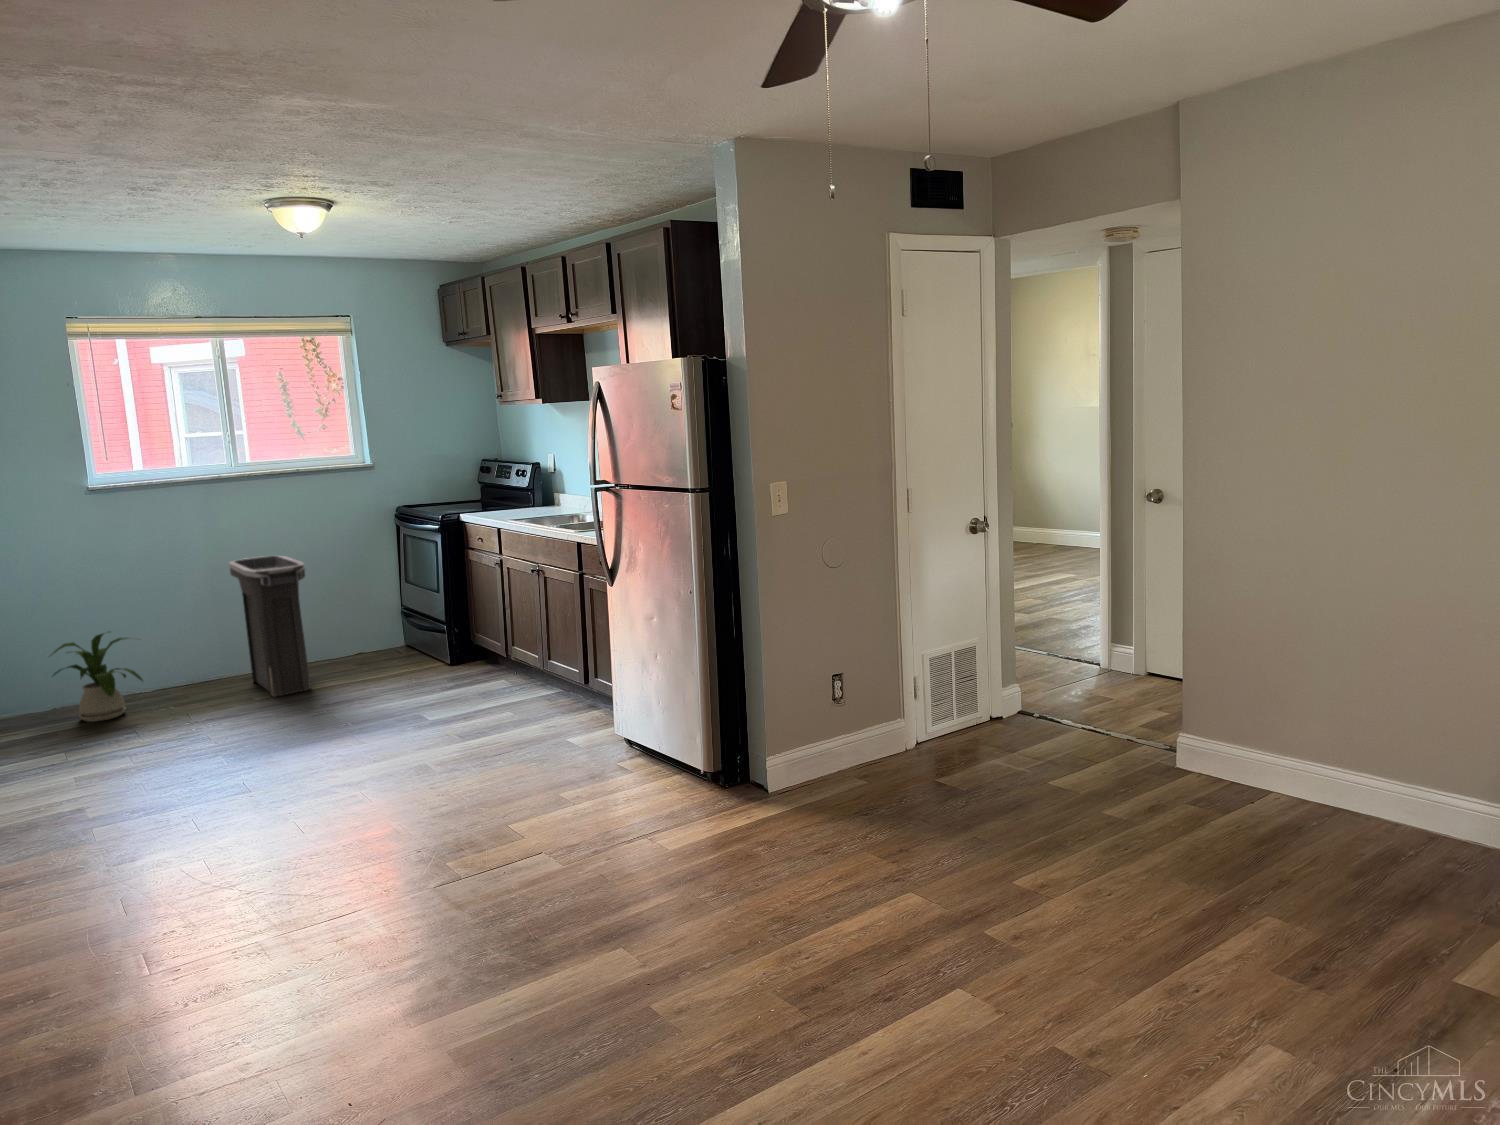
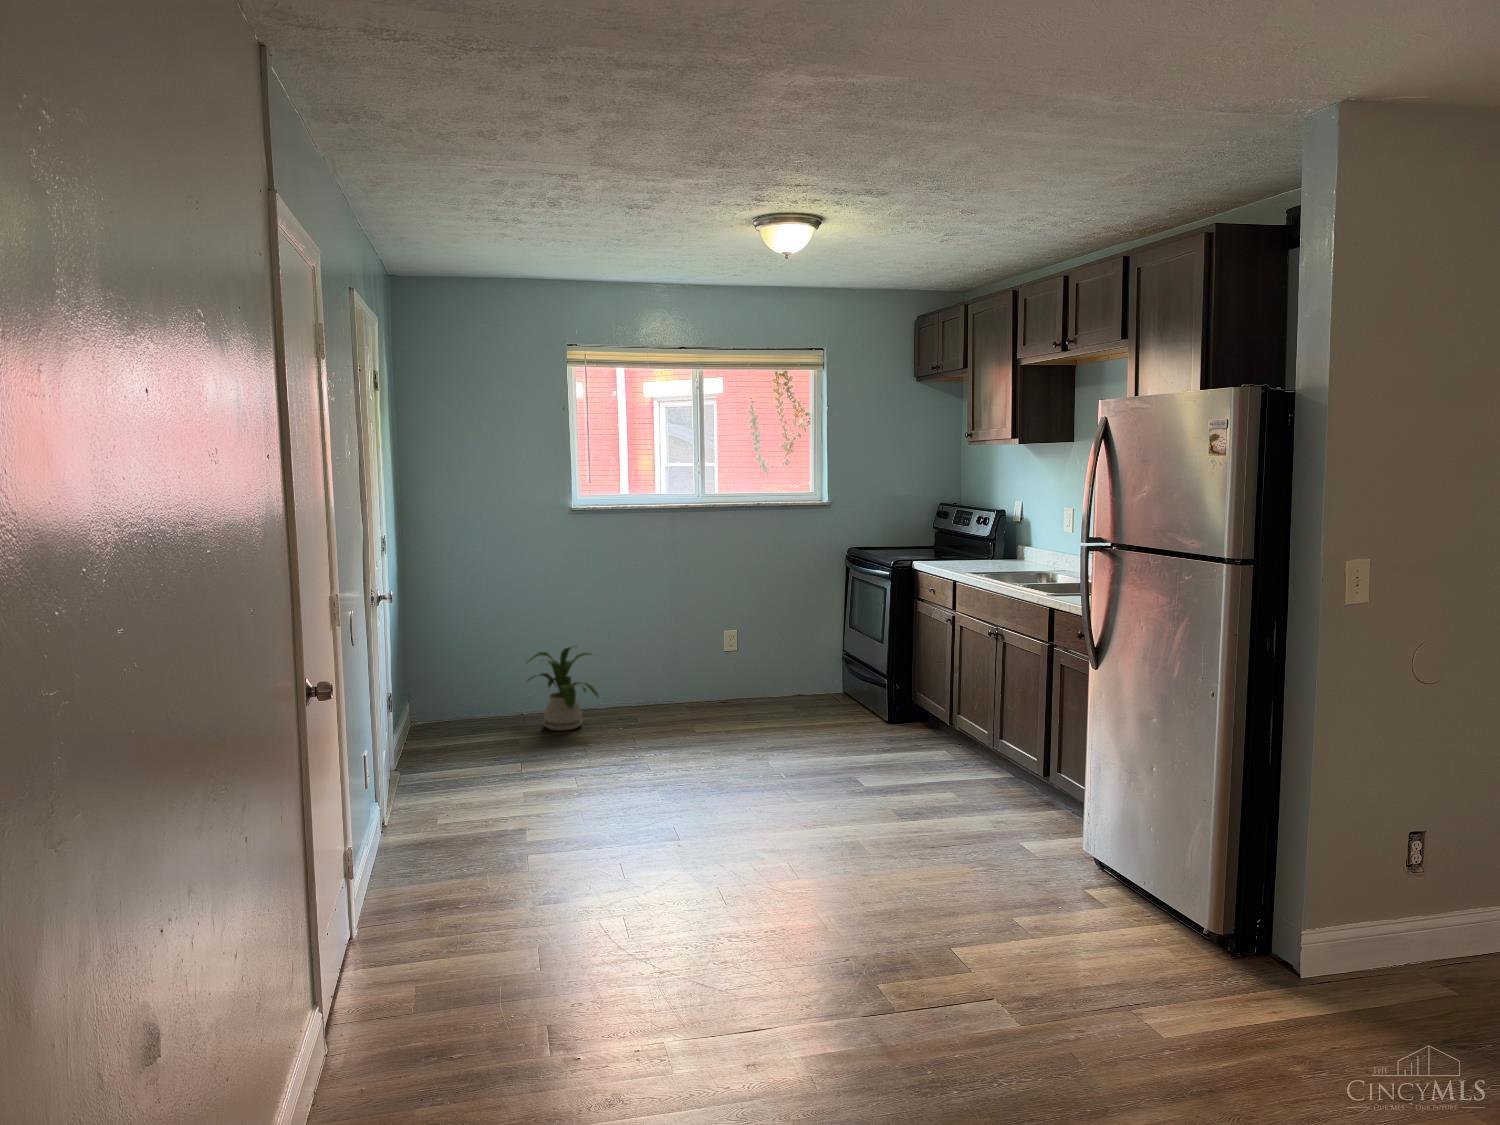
trash can: present [229,556,311,696] -> none [686,587,753,732]

